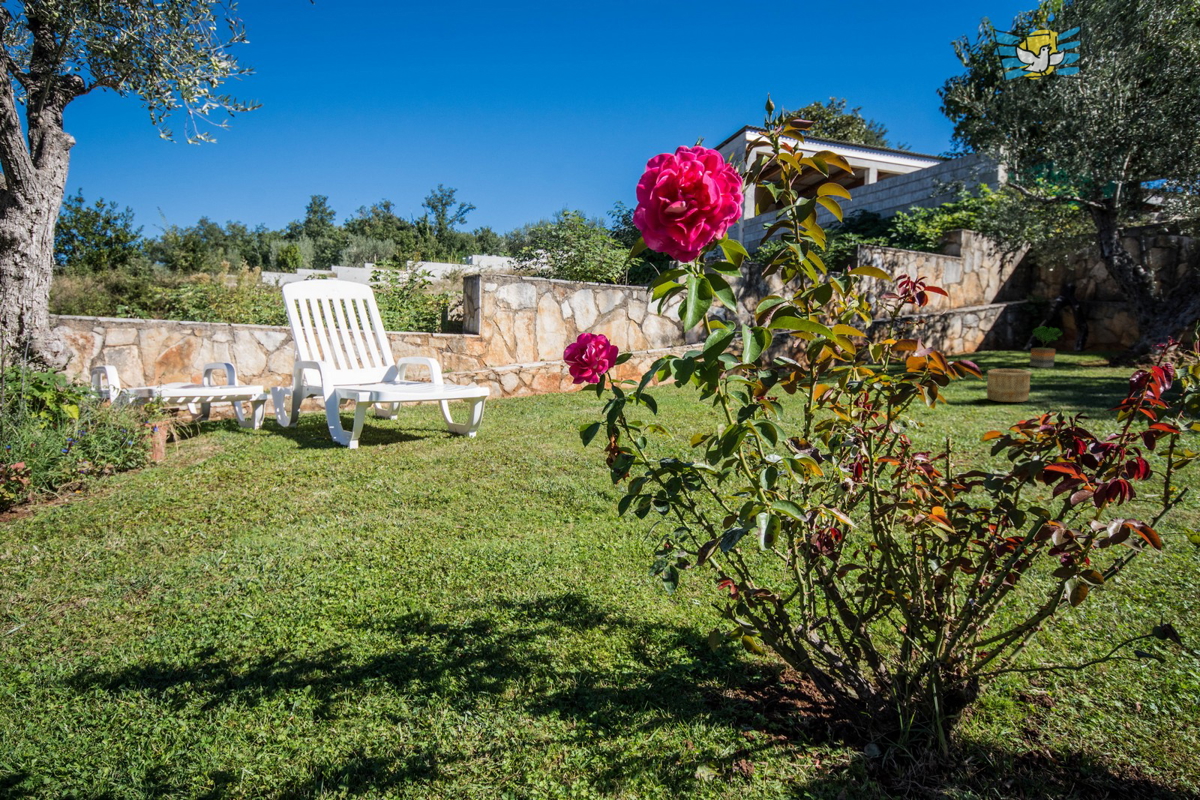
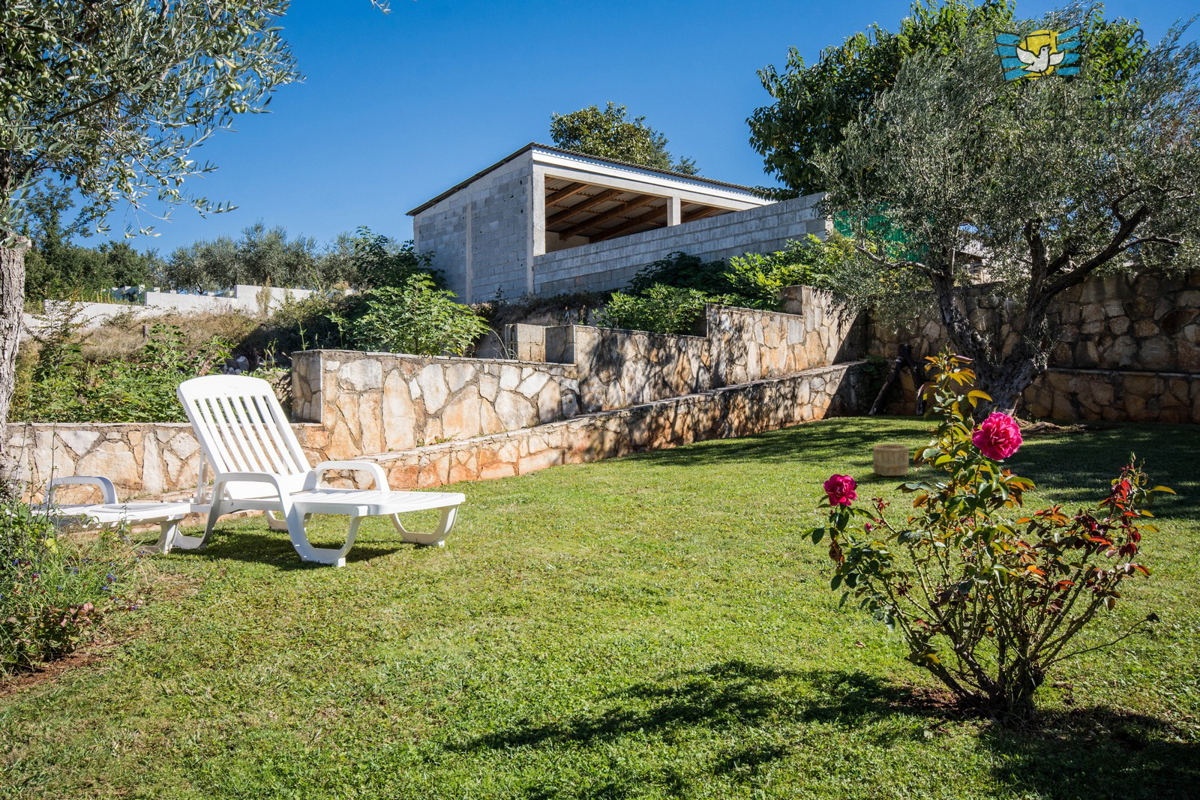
potted tree: present [1030,327,1061,367] -> none [885,394,912,435]

